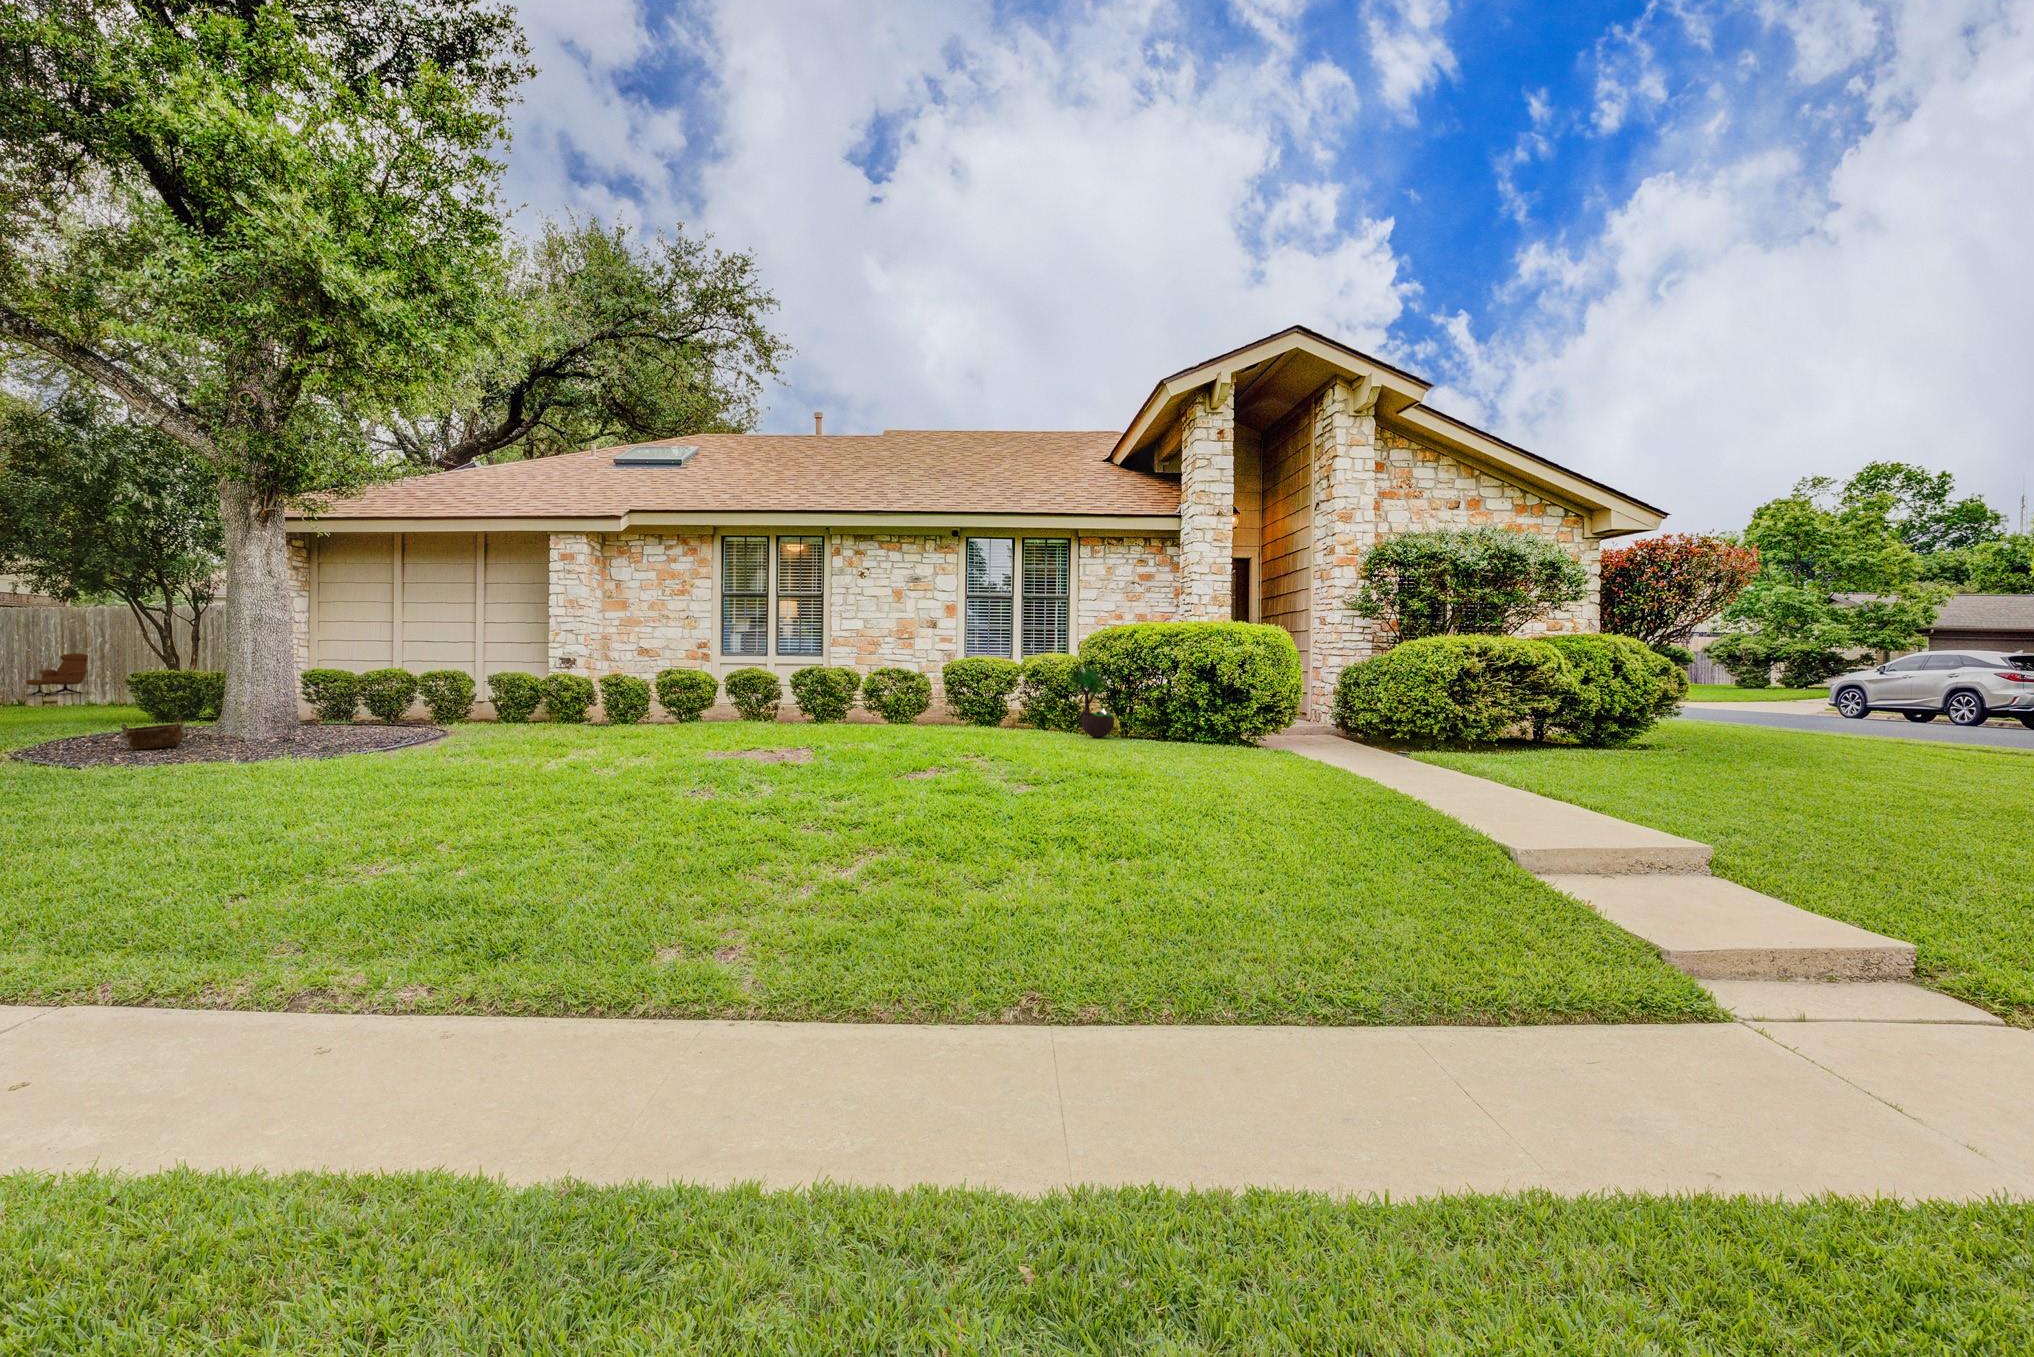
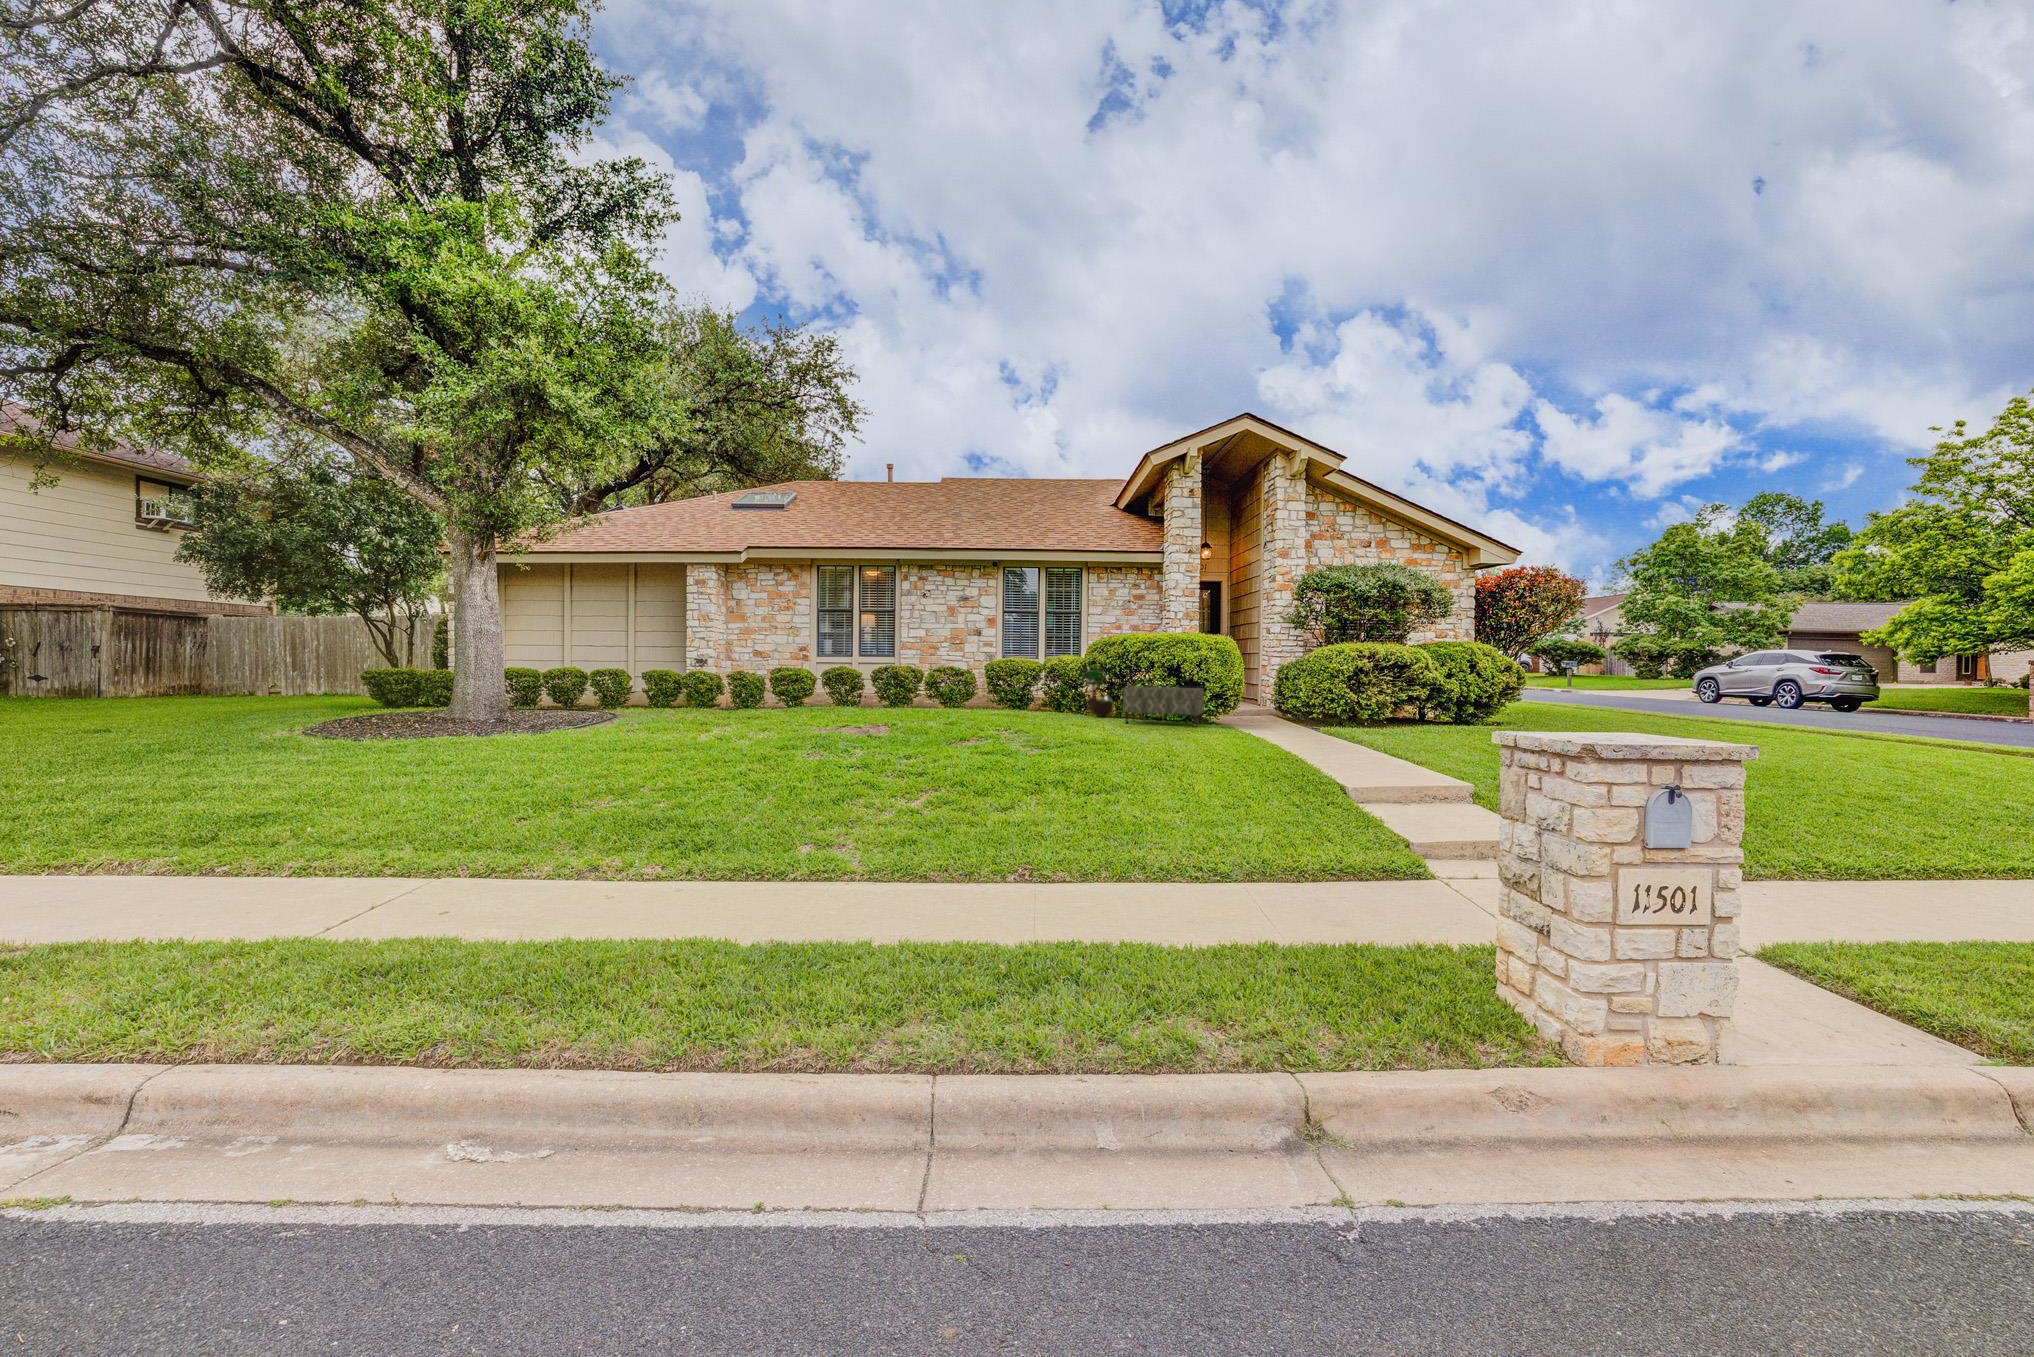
lounge chair: present [26,654,88,695] -> none [257,654,300,687]
bench: none [1126,695,1242,753] -> present [1123,686,1204,726]
woven basket: present [121,717,184,750] -> none [420,701,458,724]

